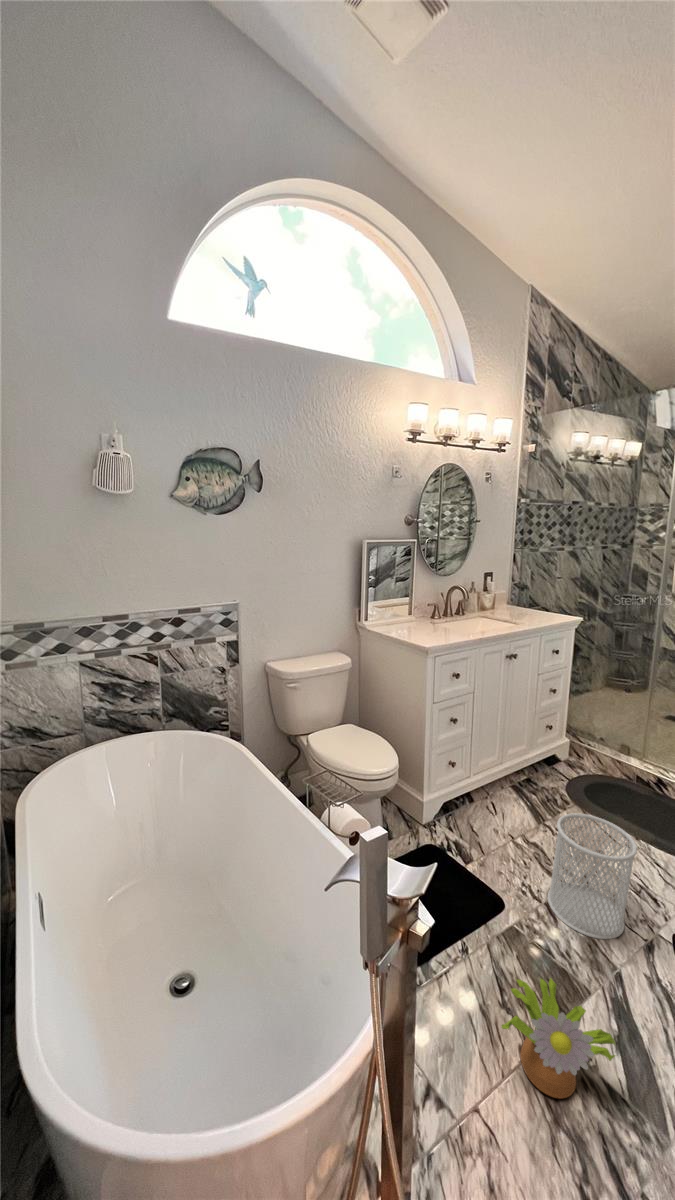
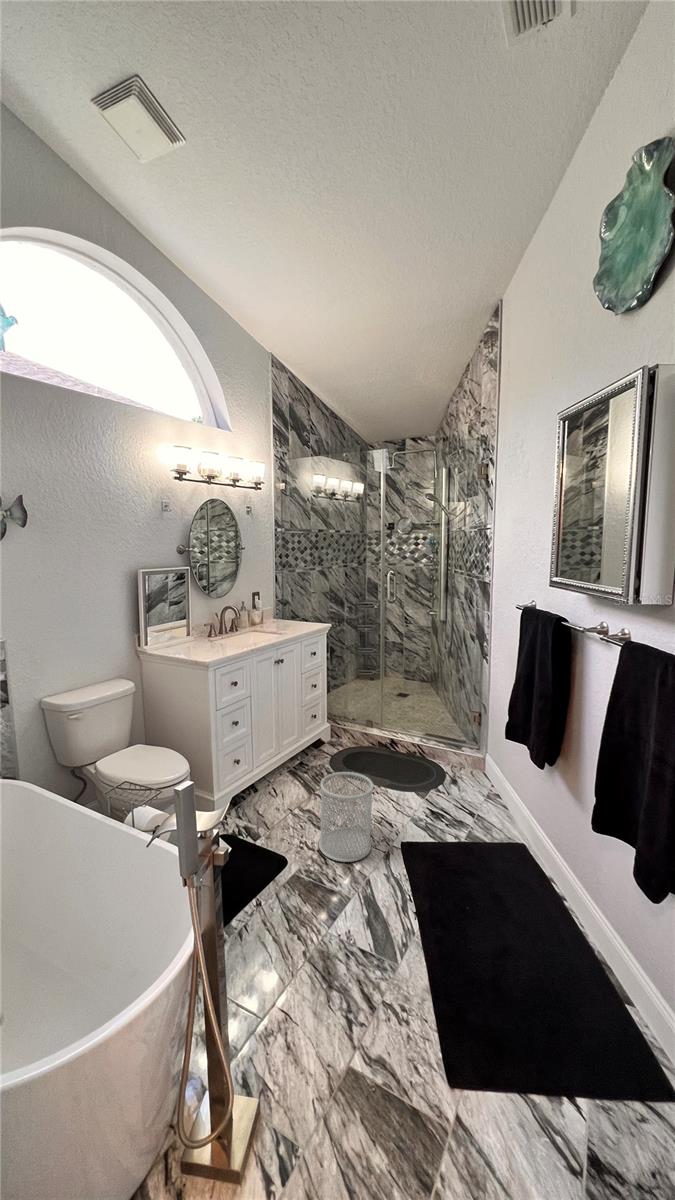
decorative plant: present [502,979,615,1098] -> none [287,895,364,977]

